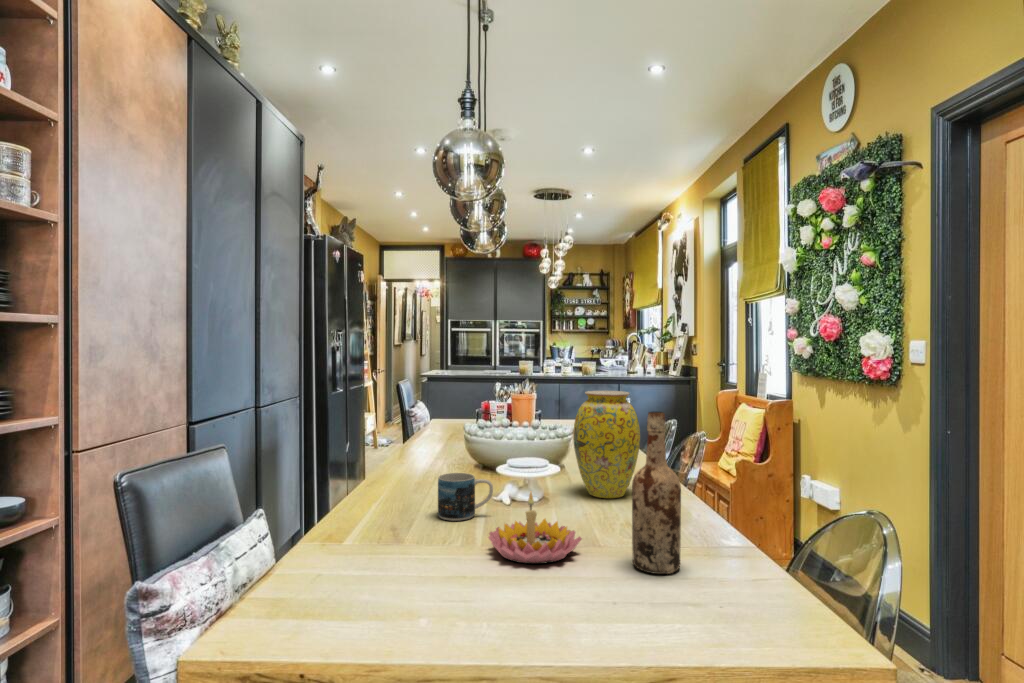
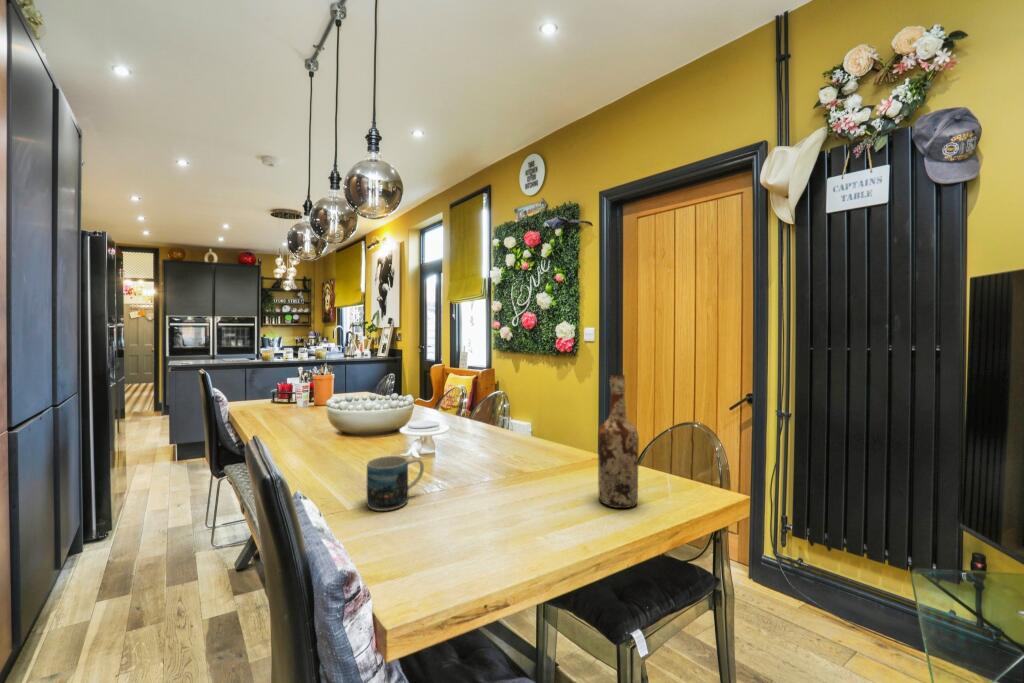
vase: present [573,391,640,498] -> none [449,364,505,456]
candle holder: present [488,493,582,564] -> none [475,459,566,533]

